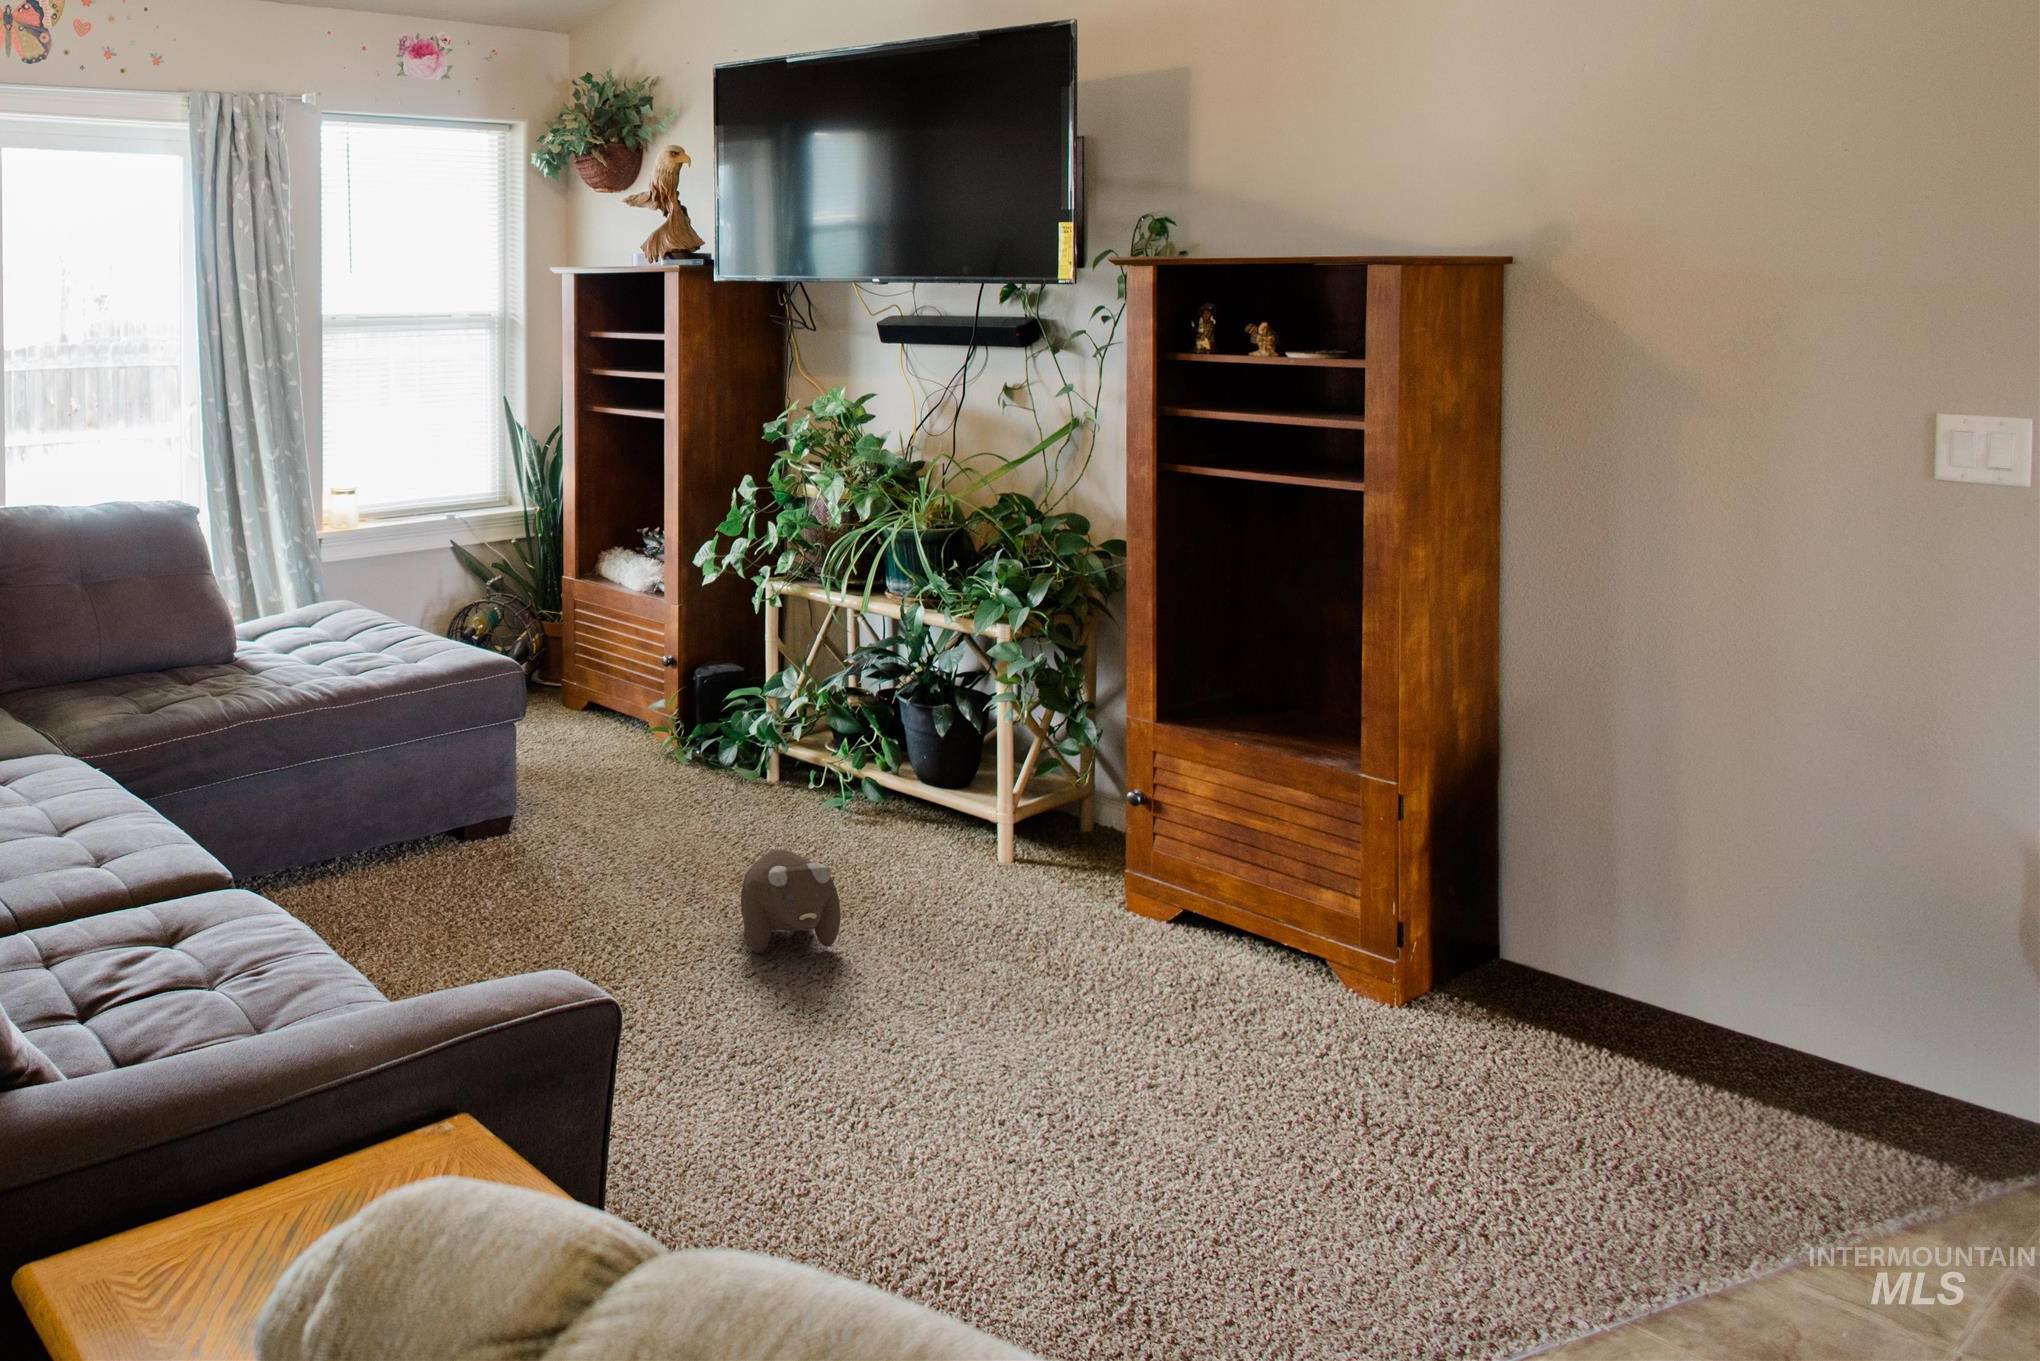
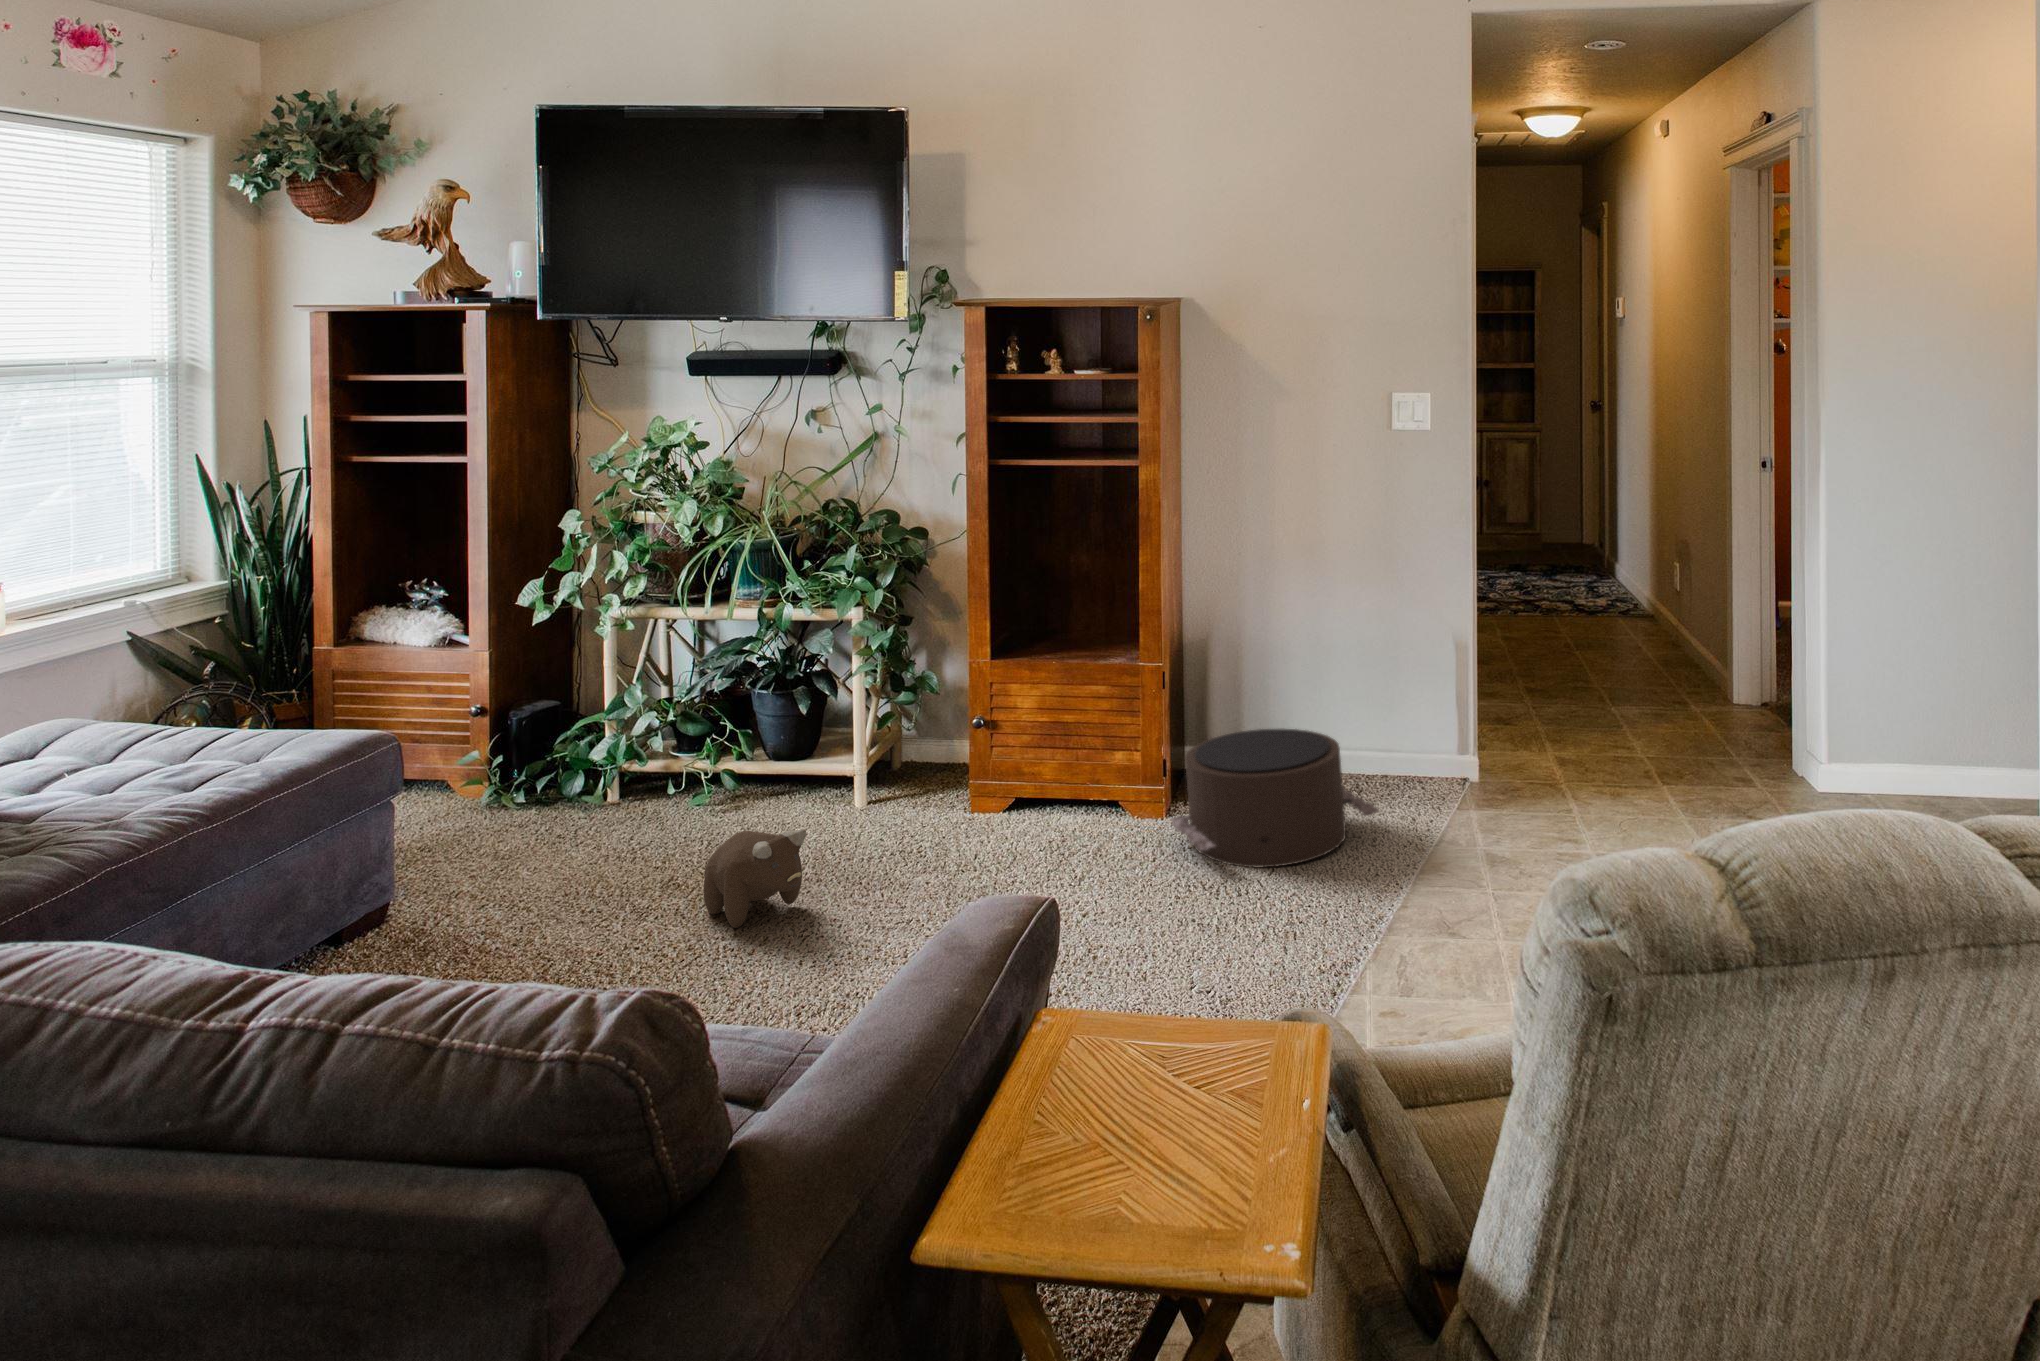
pouf: none [1362,908,1746,1150] -> present [1171,729,1379,868]

